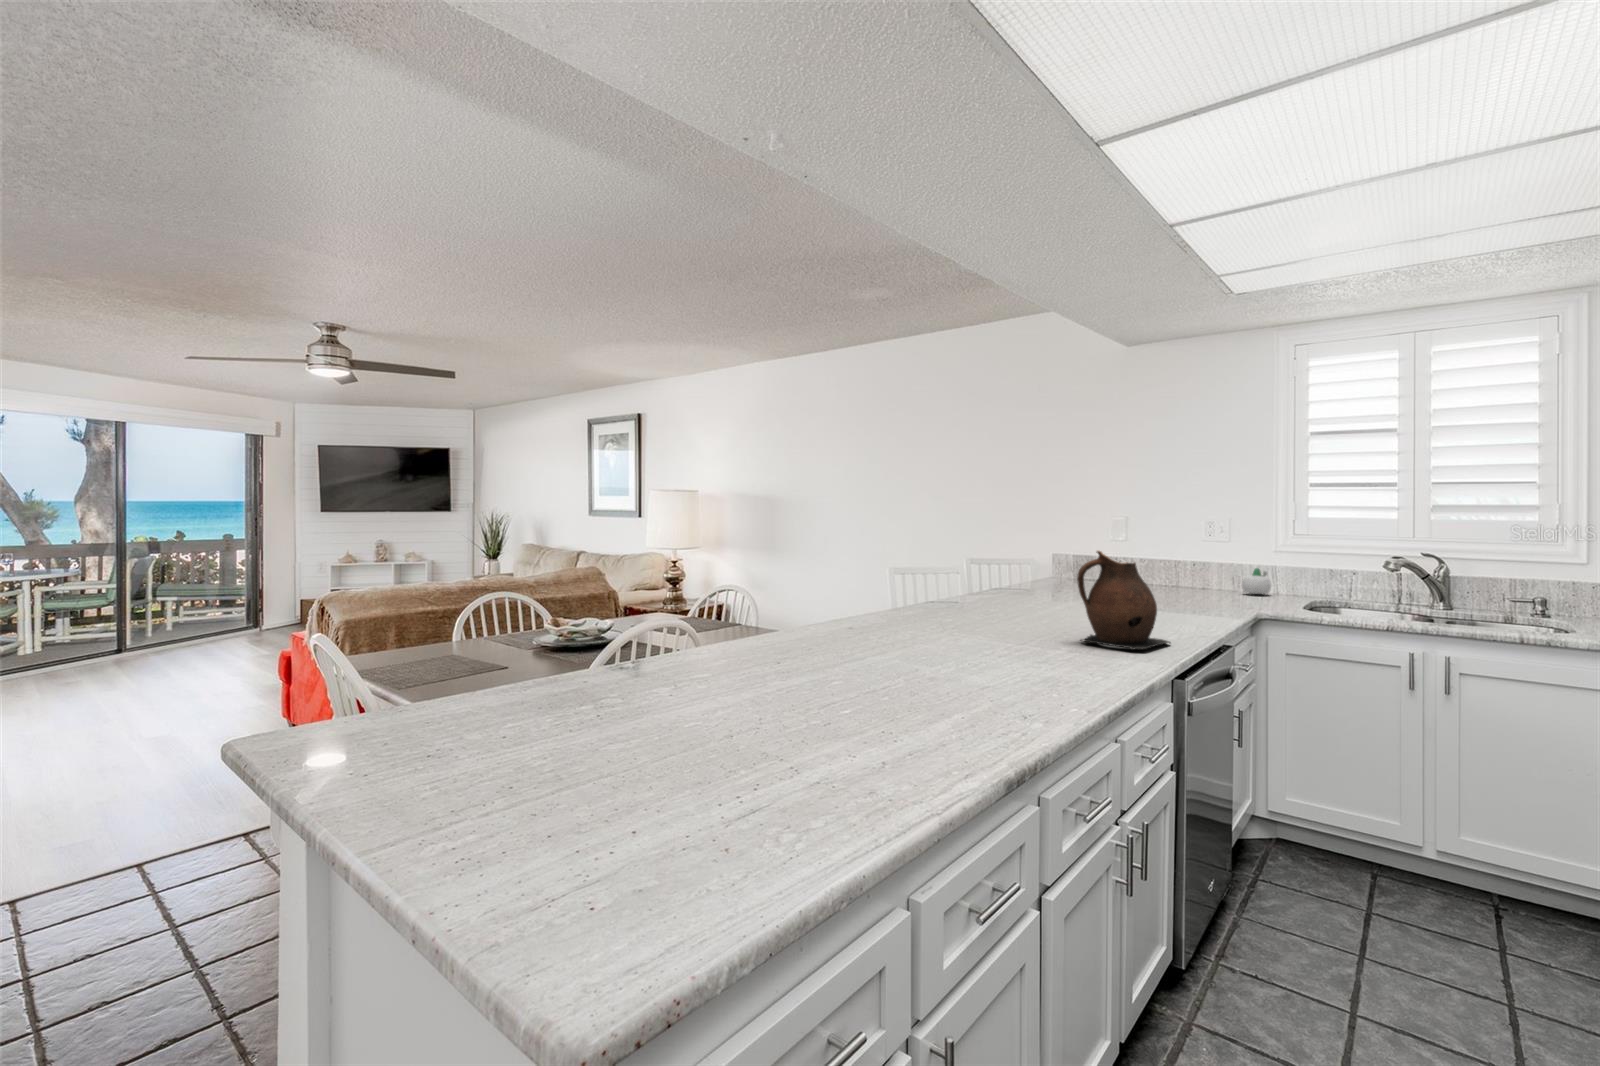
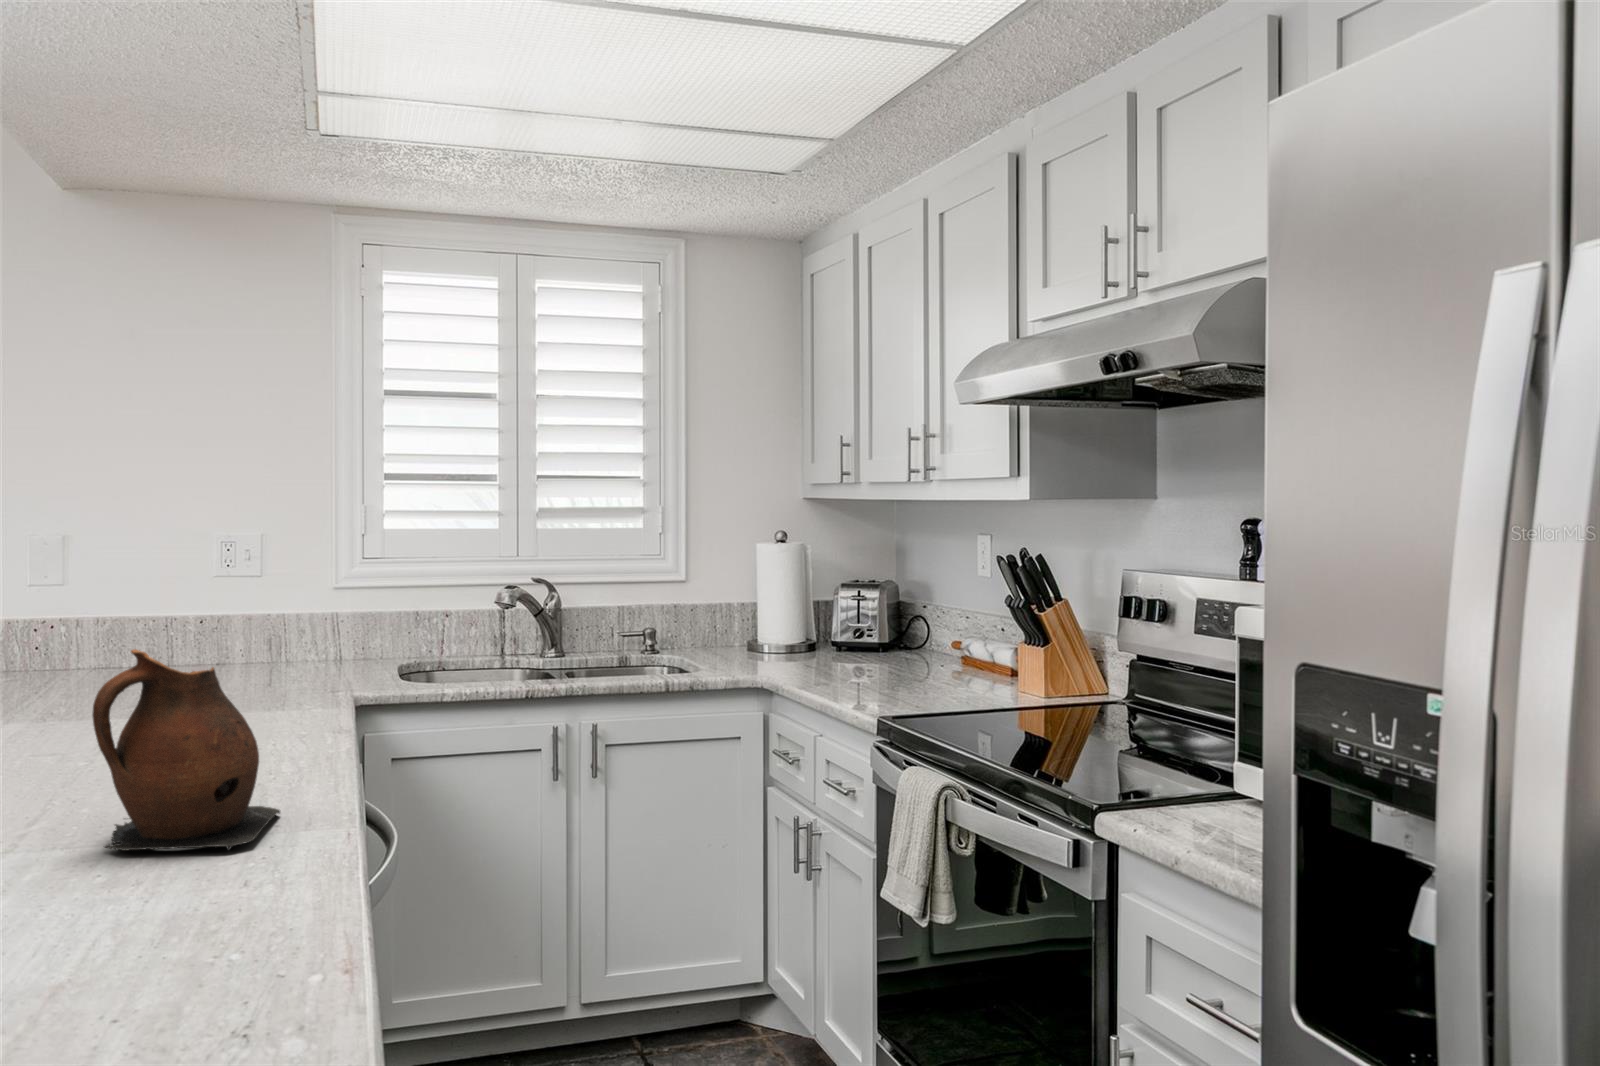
succulent planter: present [1242,568,1271,594] -> none [291,616,336,663]

